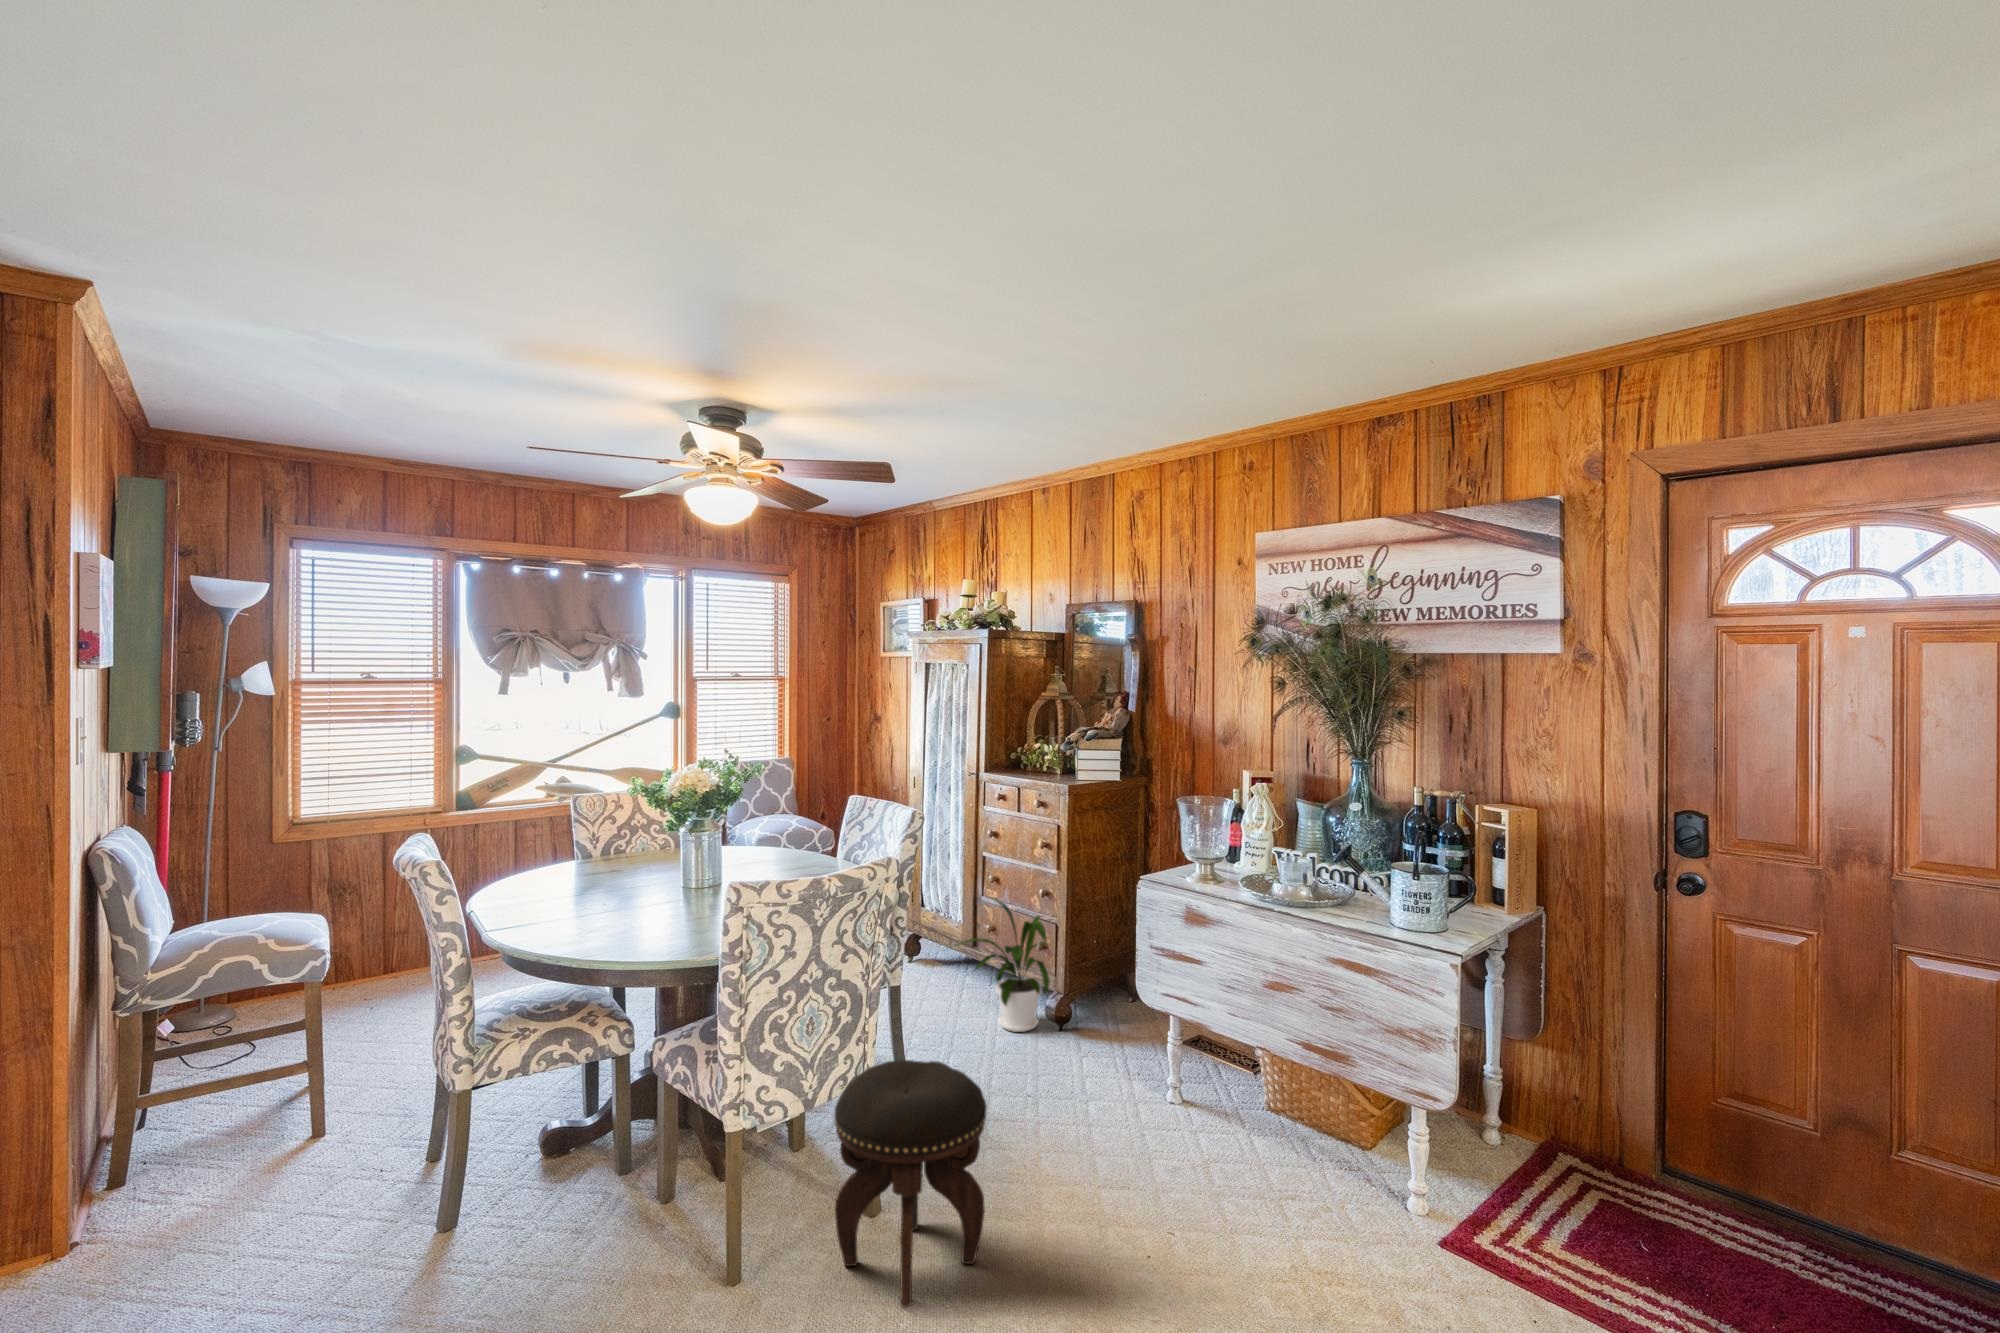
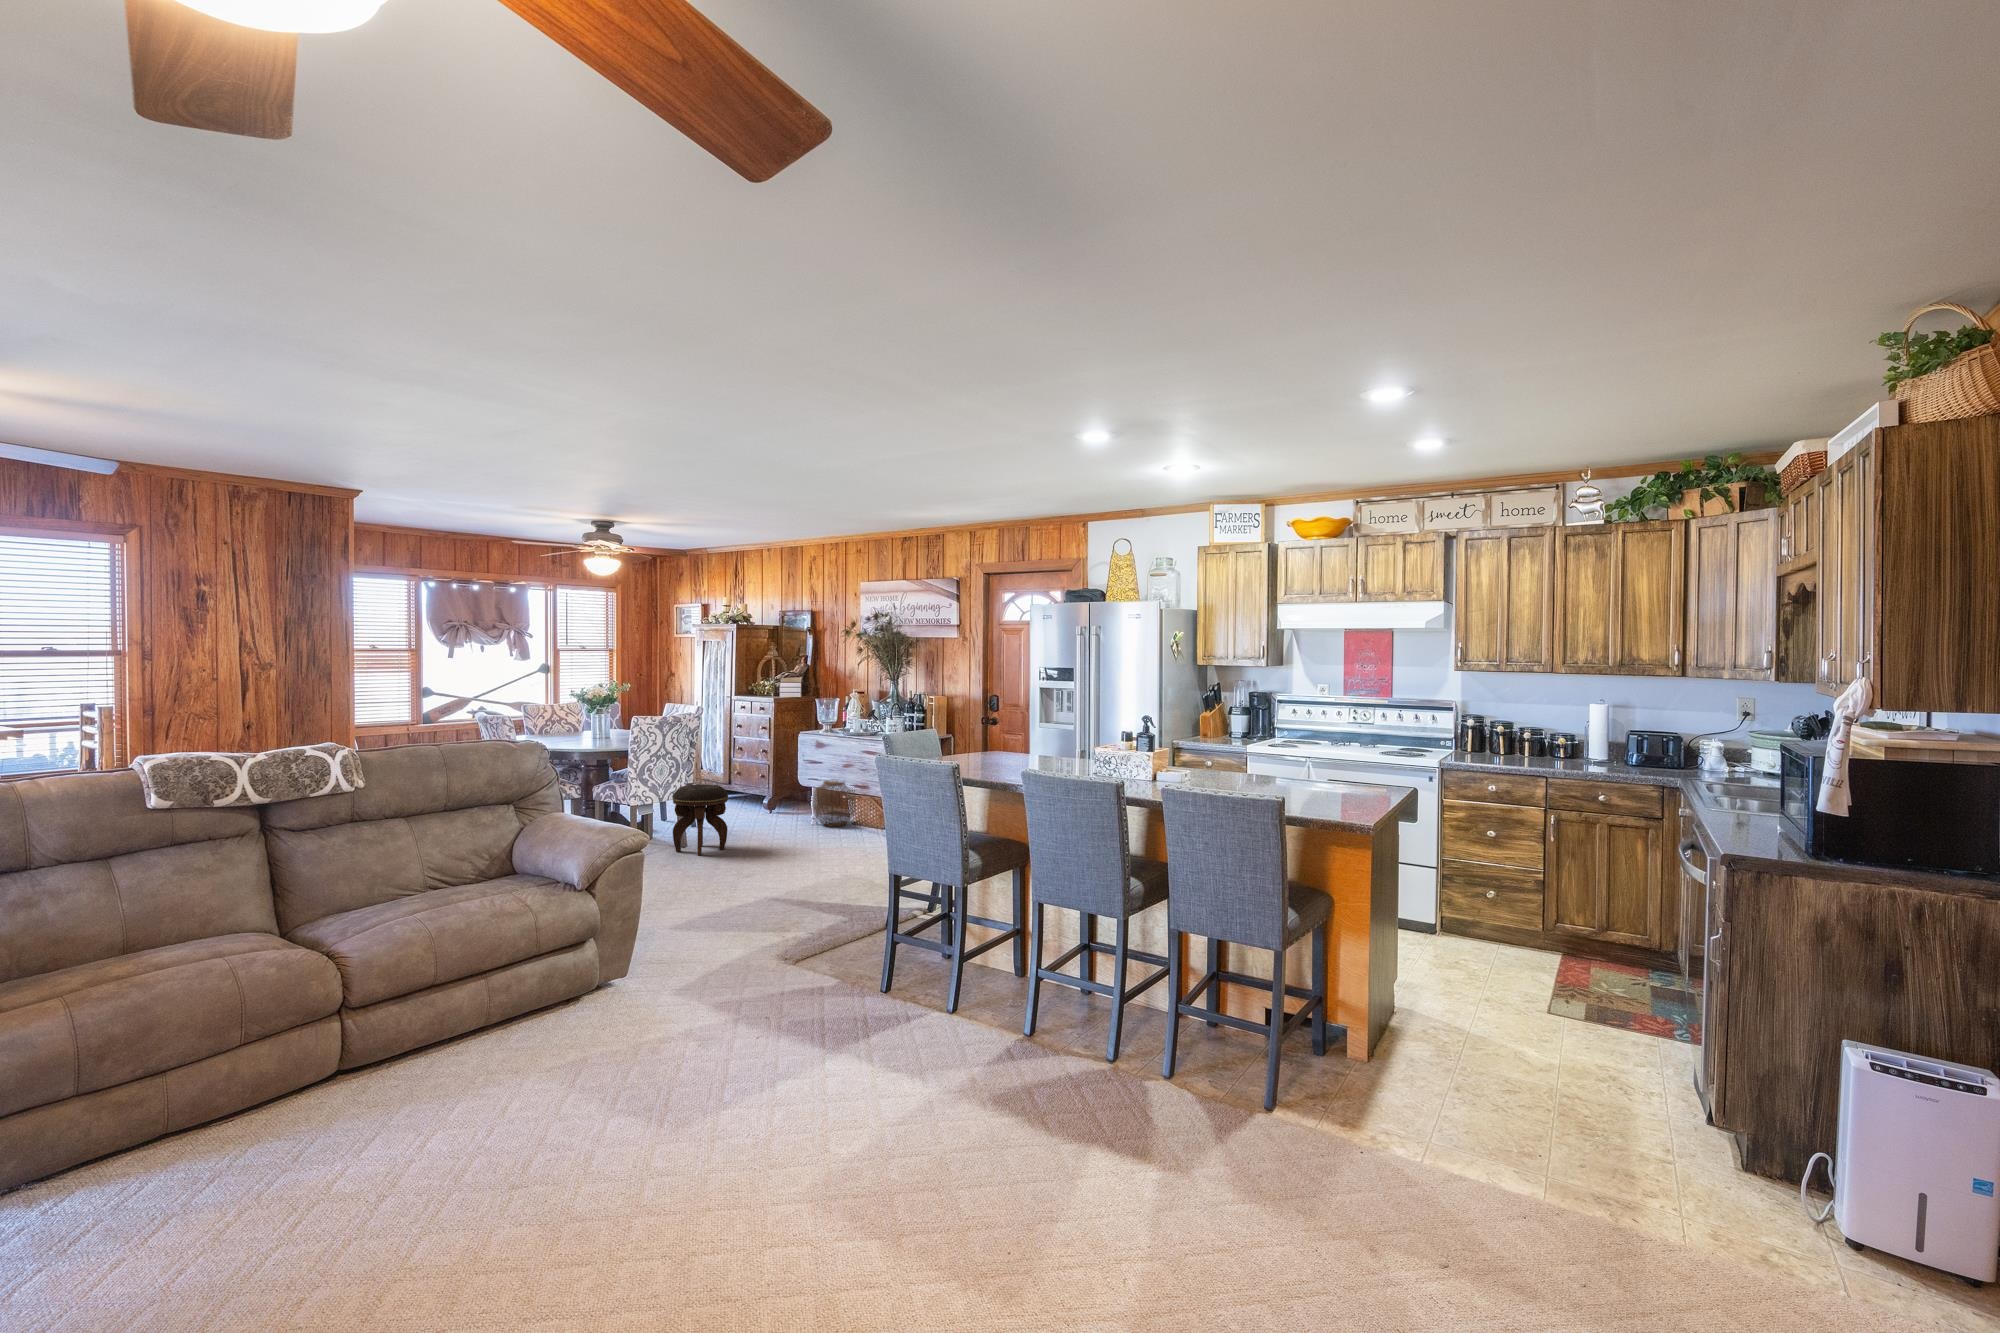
house plant: present [960,900,1050,1032] -> none [715,753,765,813]
woven basket: none [1178,998,1285,1129] -> present [813,780,855,827]

